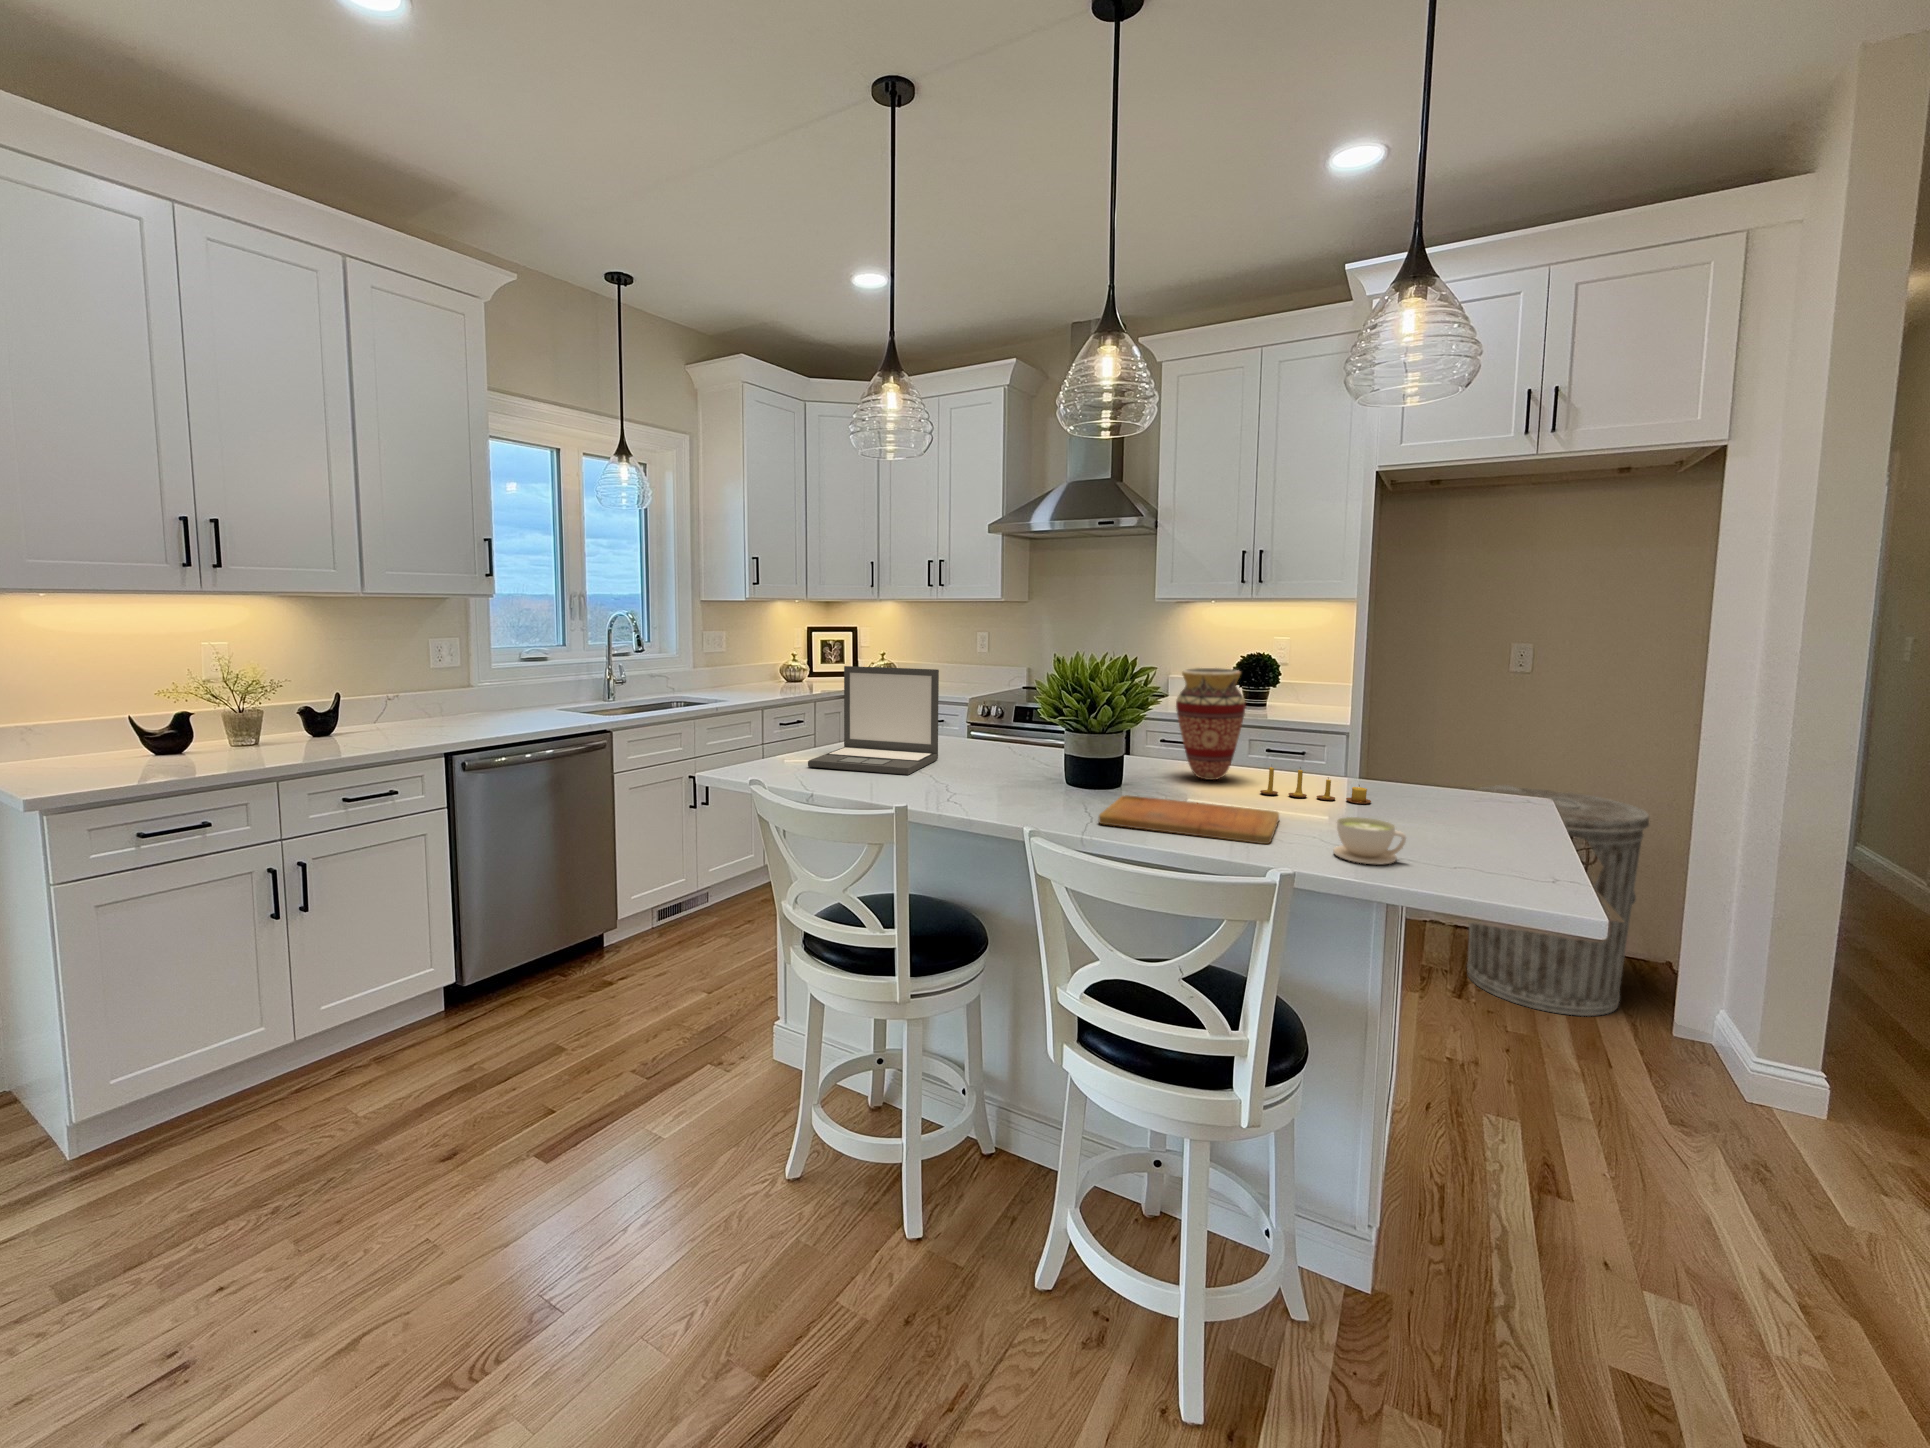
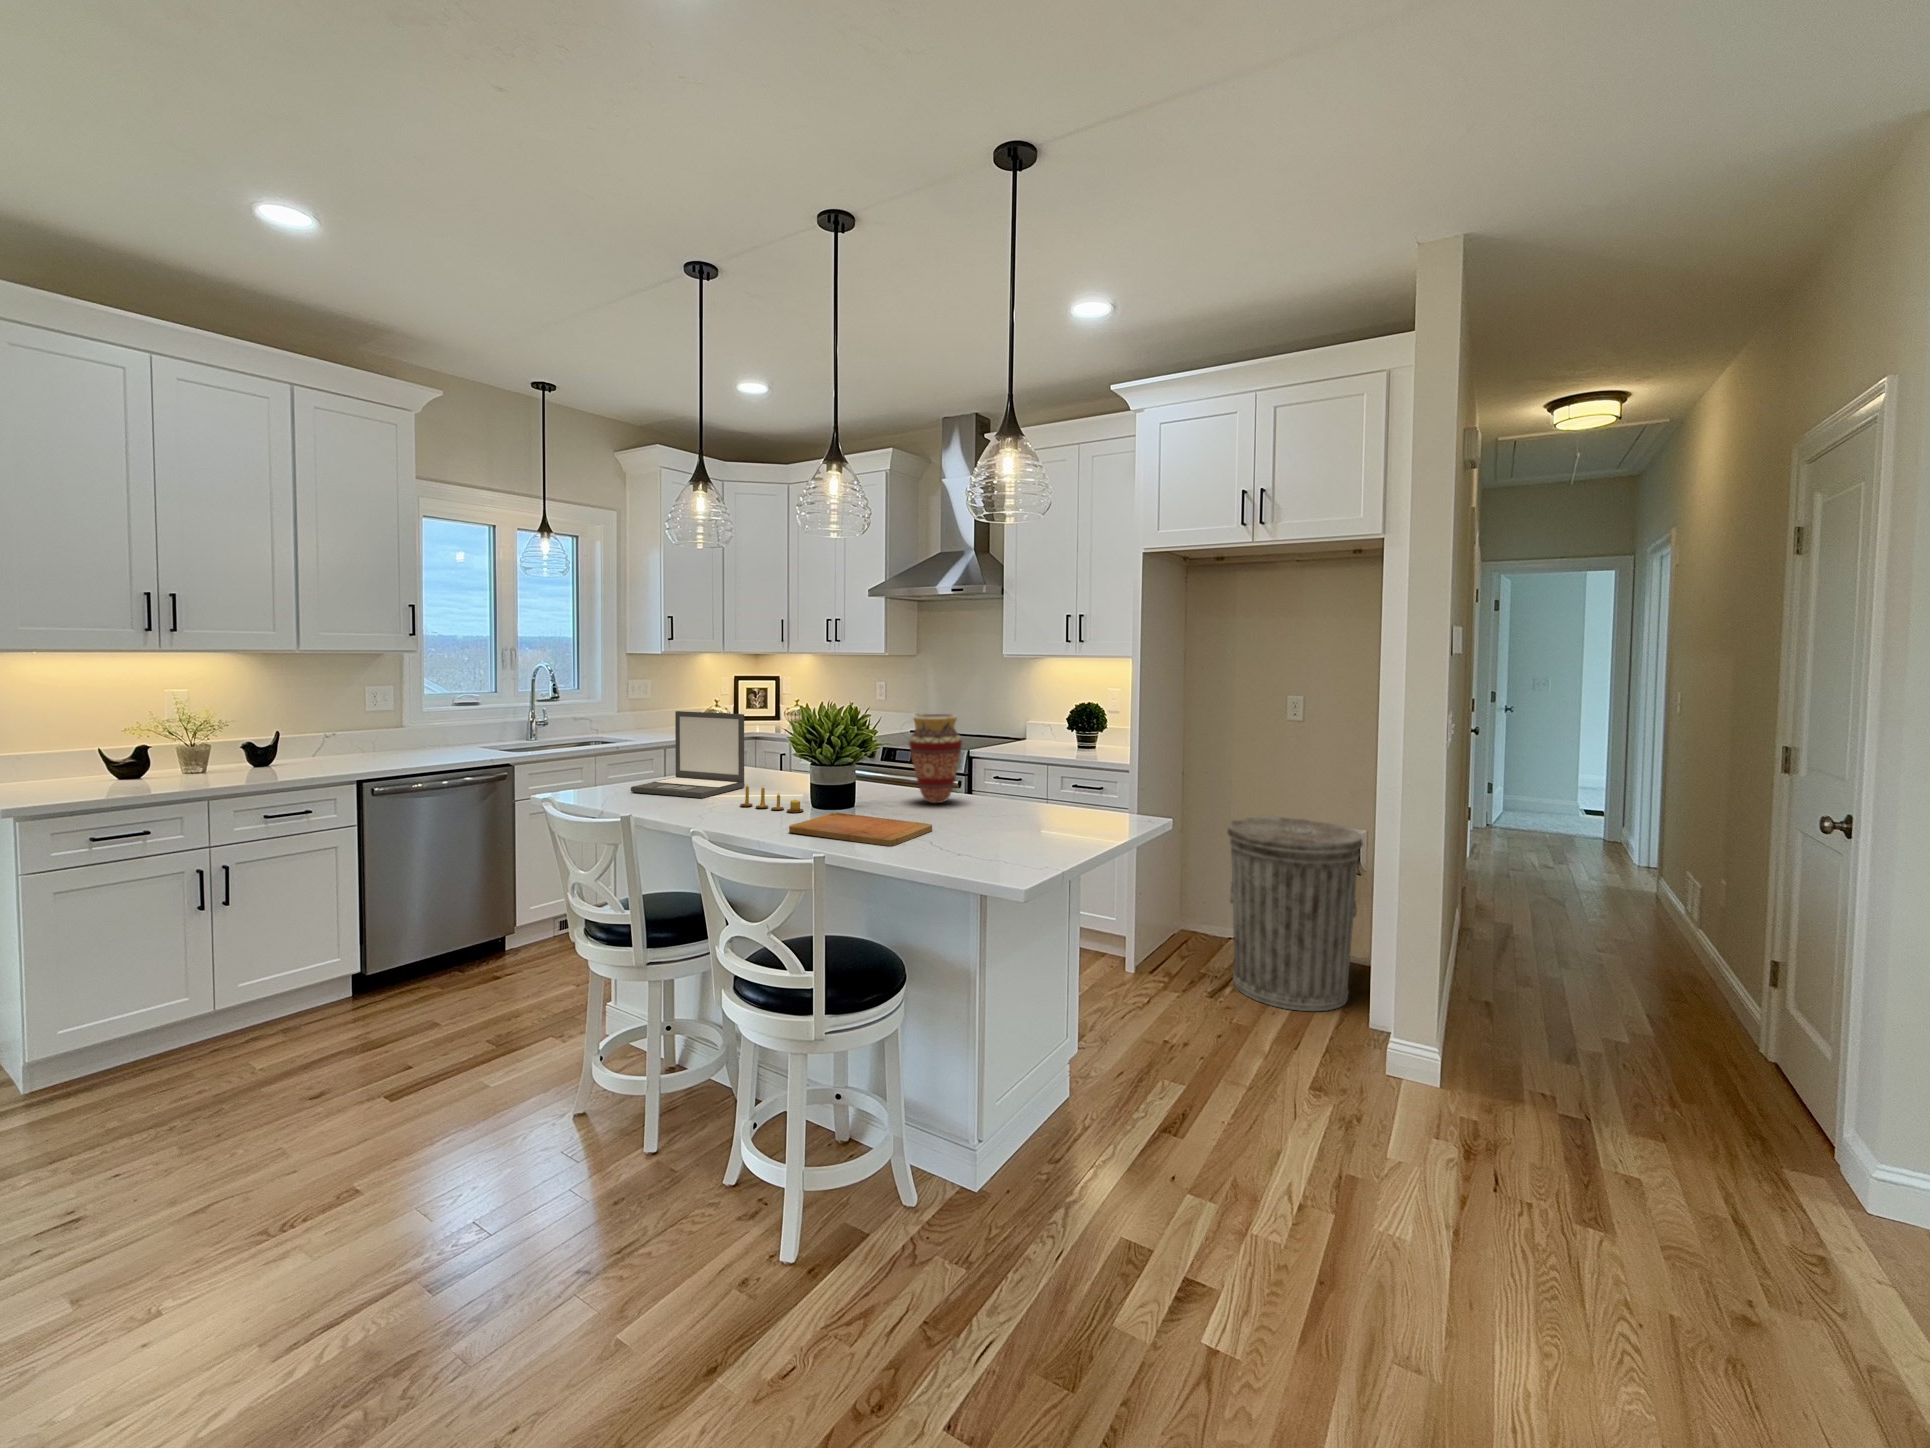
candle: present [1260,767,1371,804] -> present [740,785,803,813]
coffee cup: present [1333,817,1406,865] -> none [924,825,968,859]

